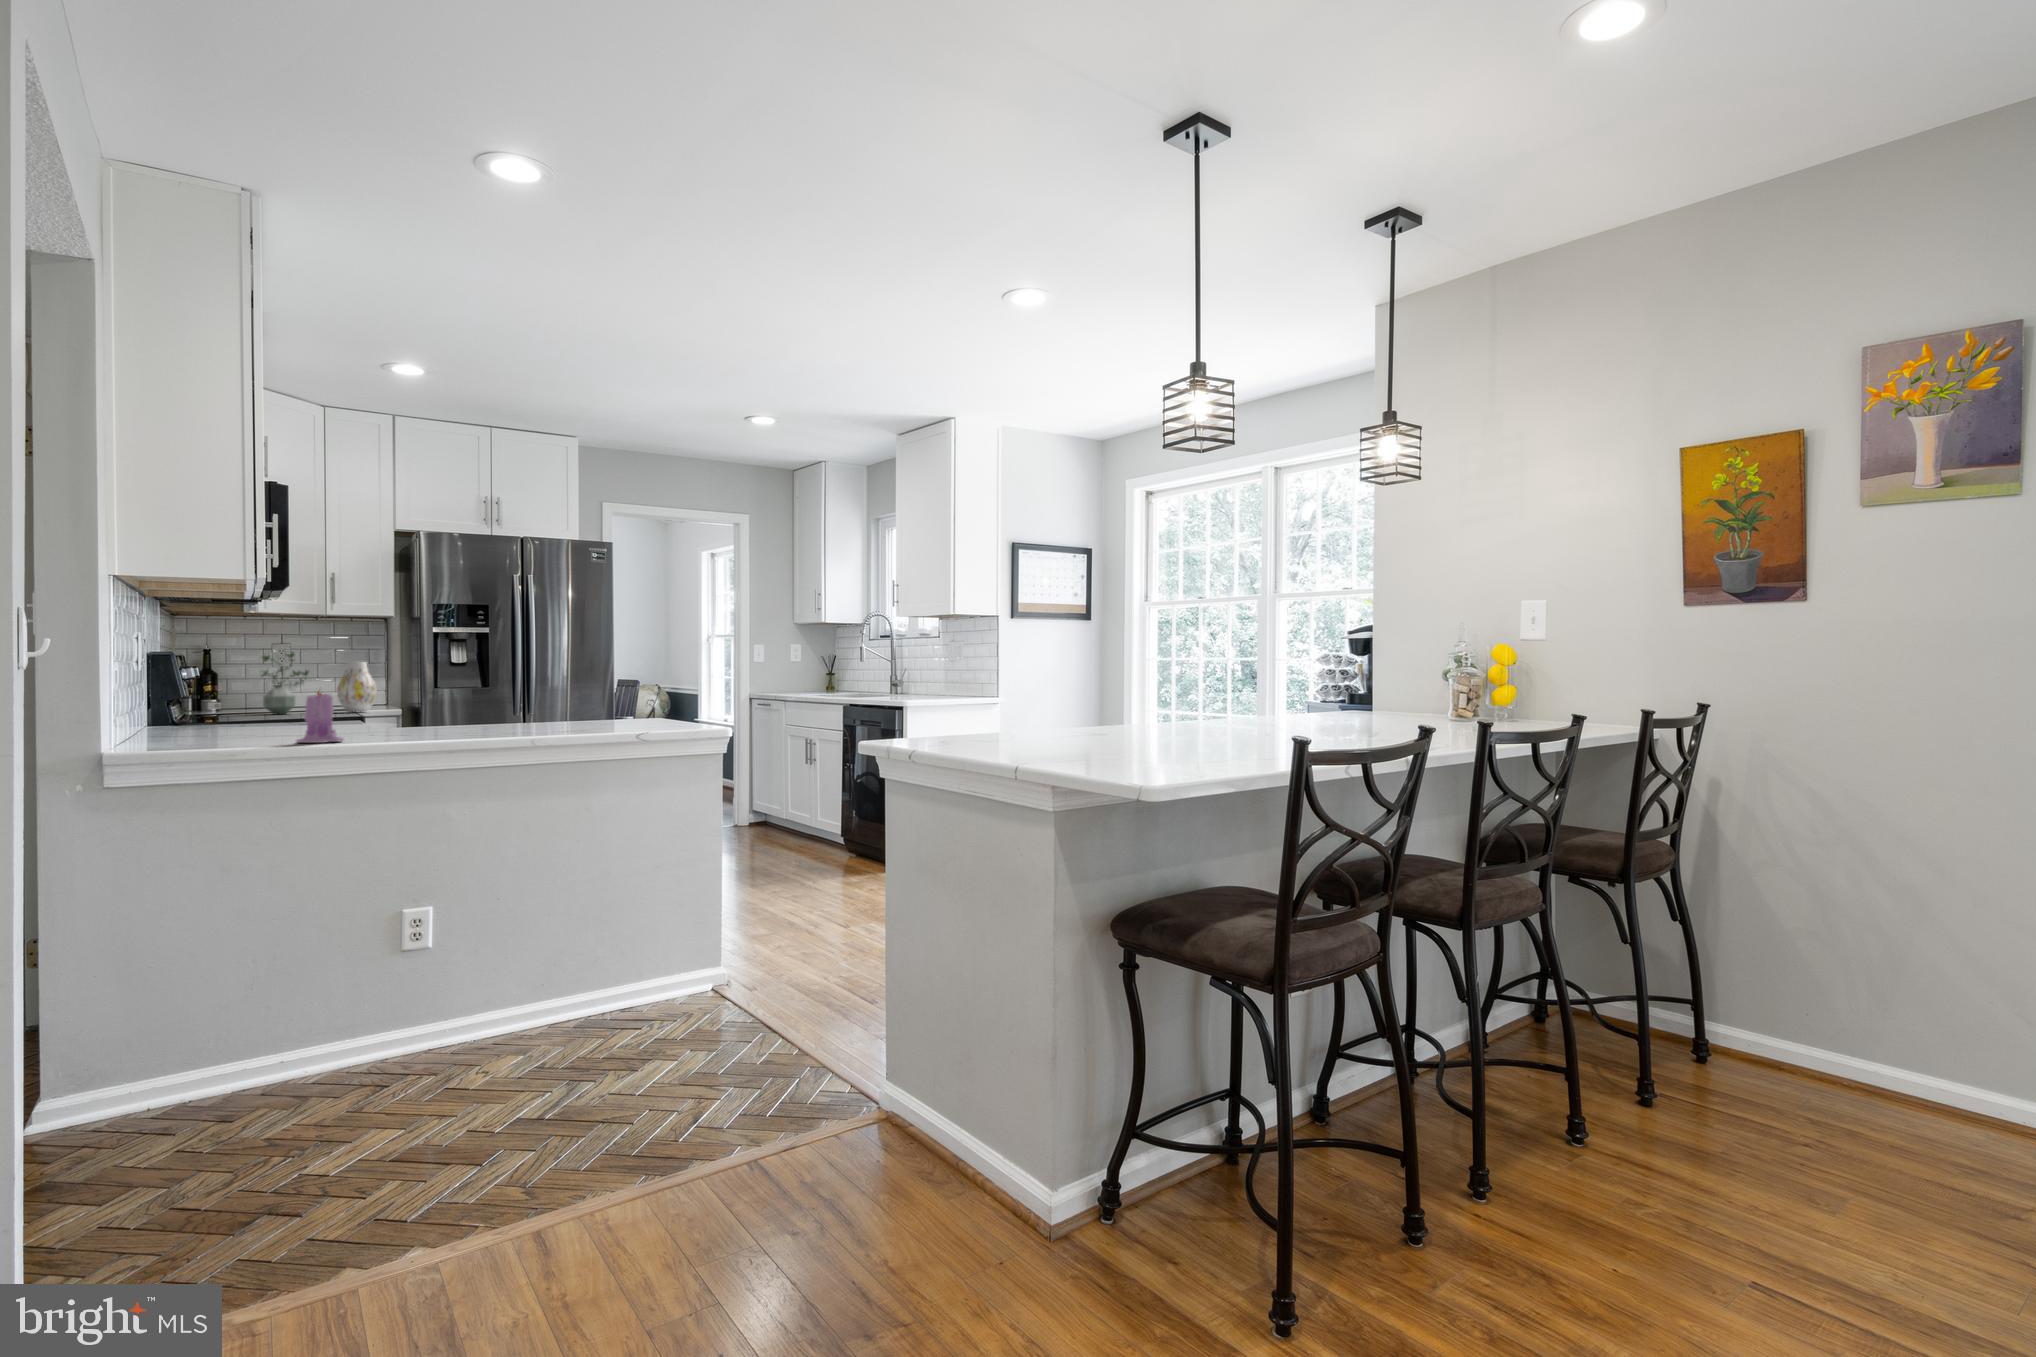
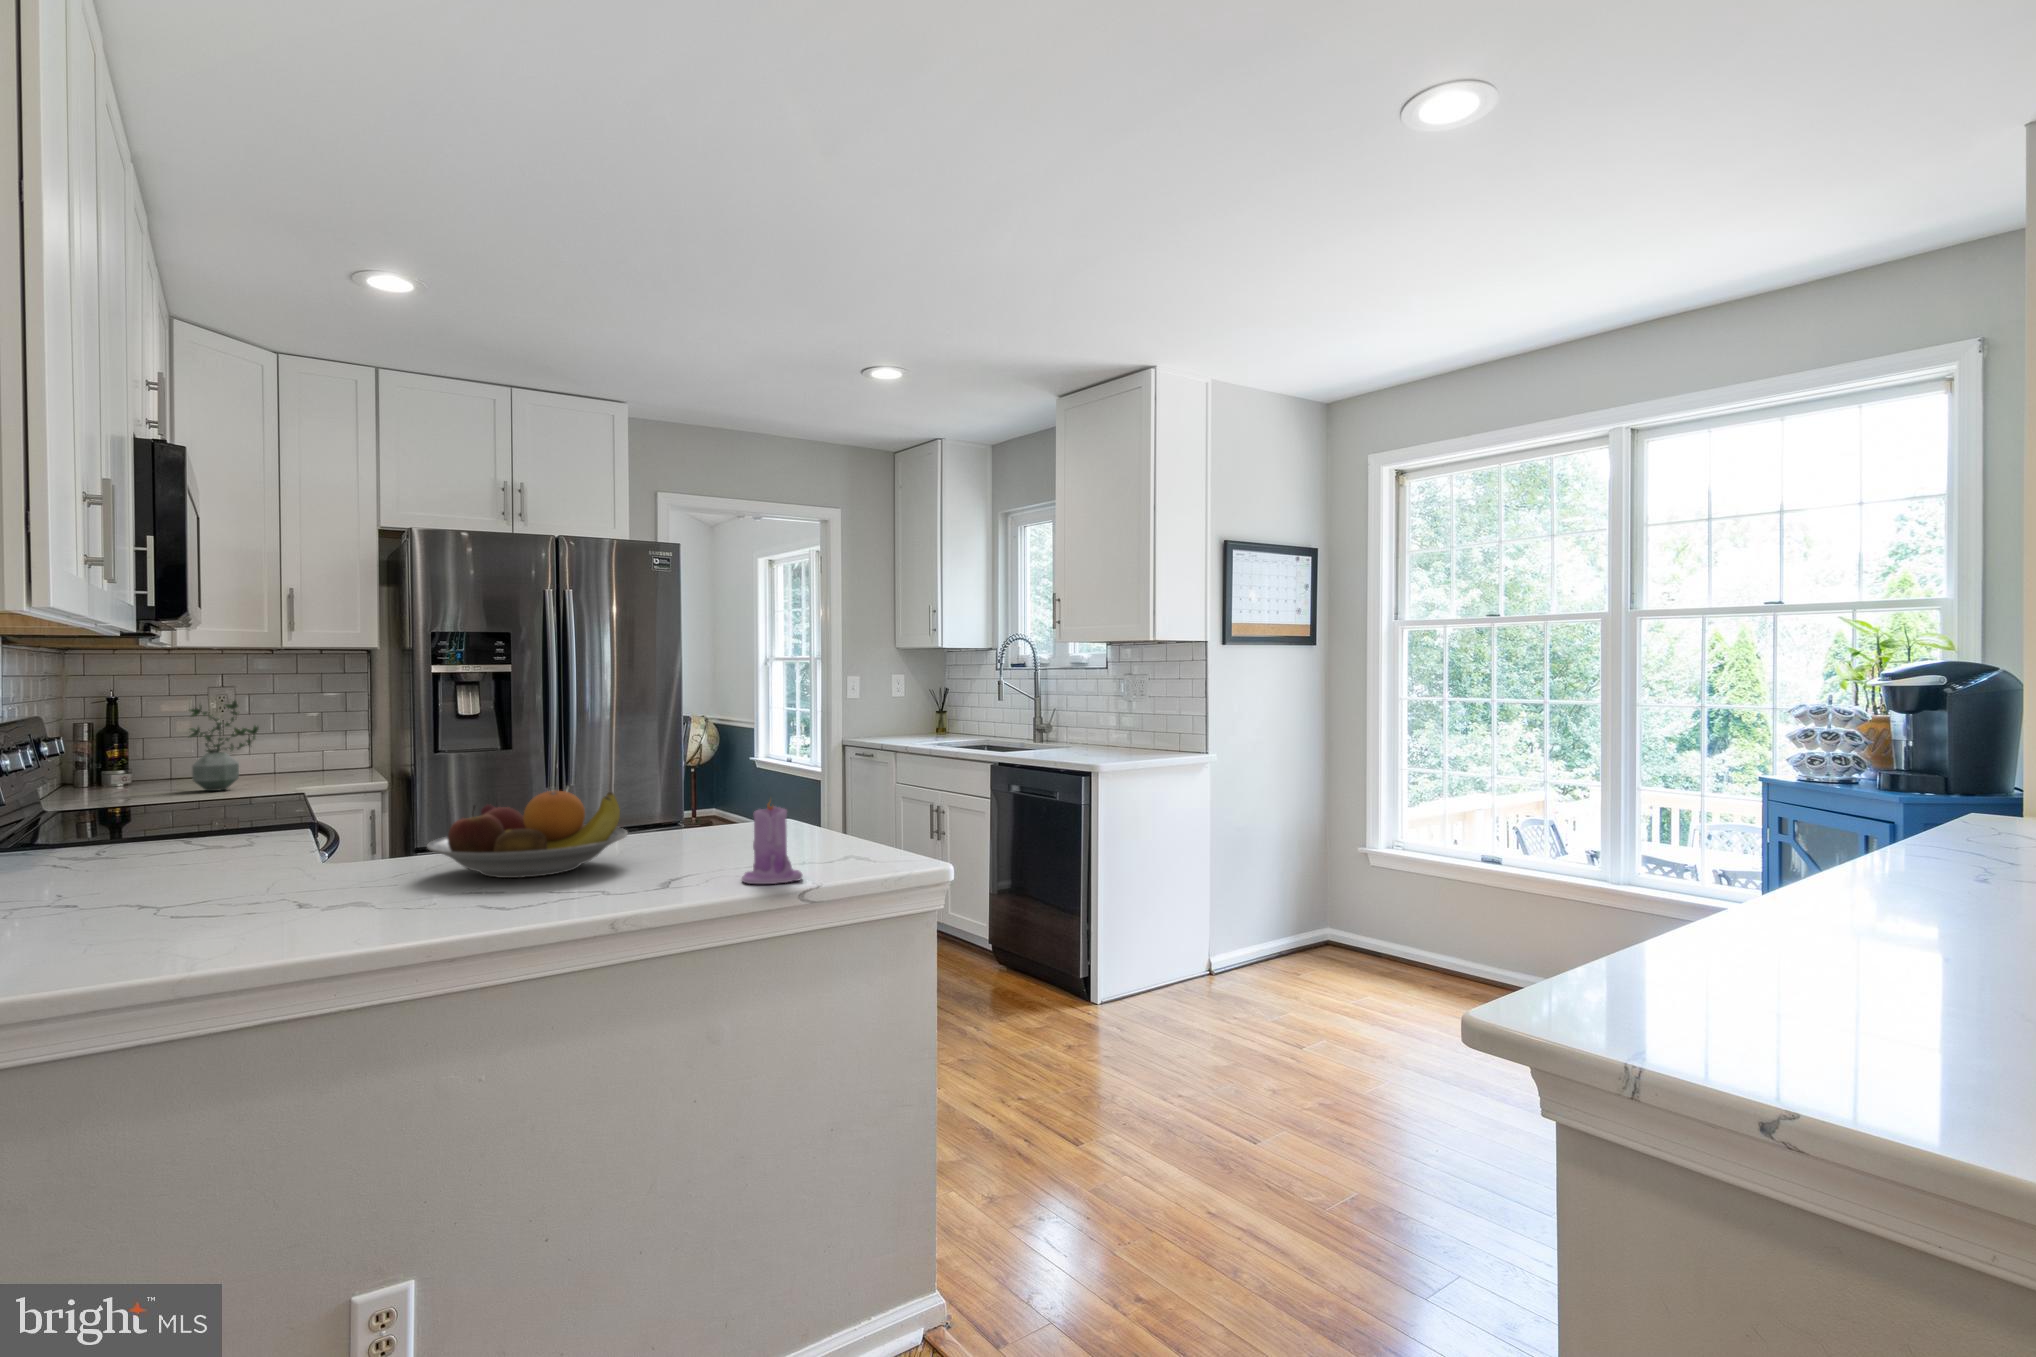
vase: present [337,662,377,712] -> none [299,712,354,783]
fruit bowl: none [424,685,543,732] -> present [427,791,628,878]
candle: present [297,691,344,743] -> present [742,802,802,884]

